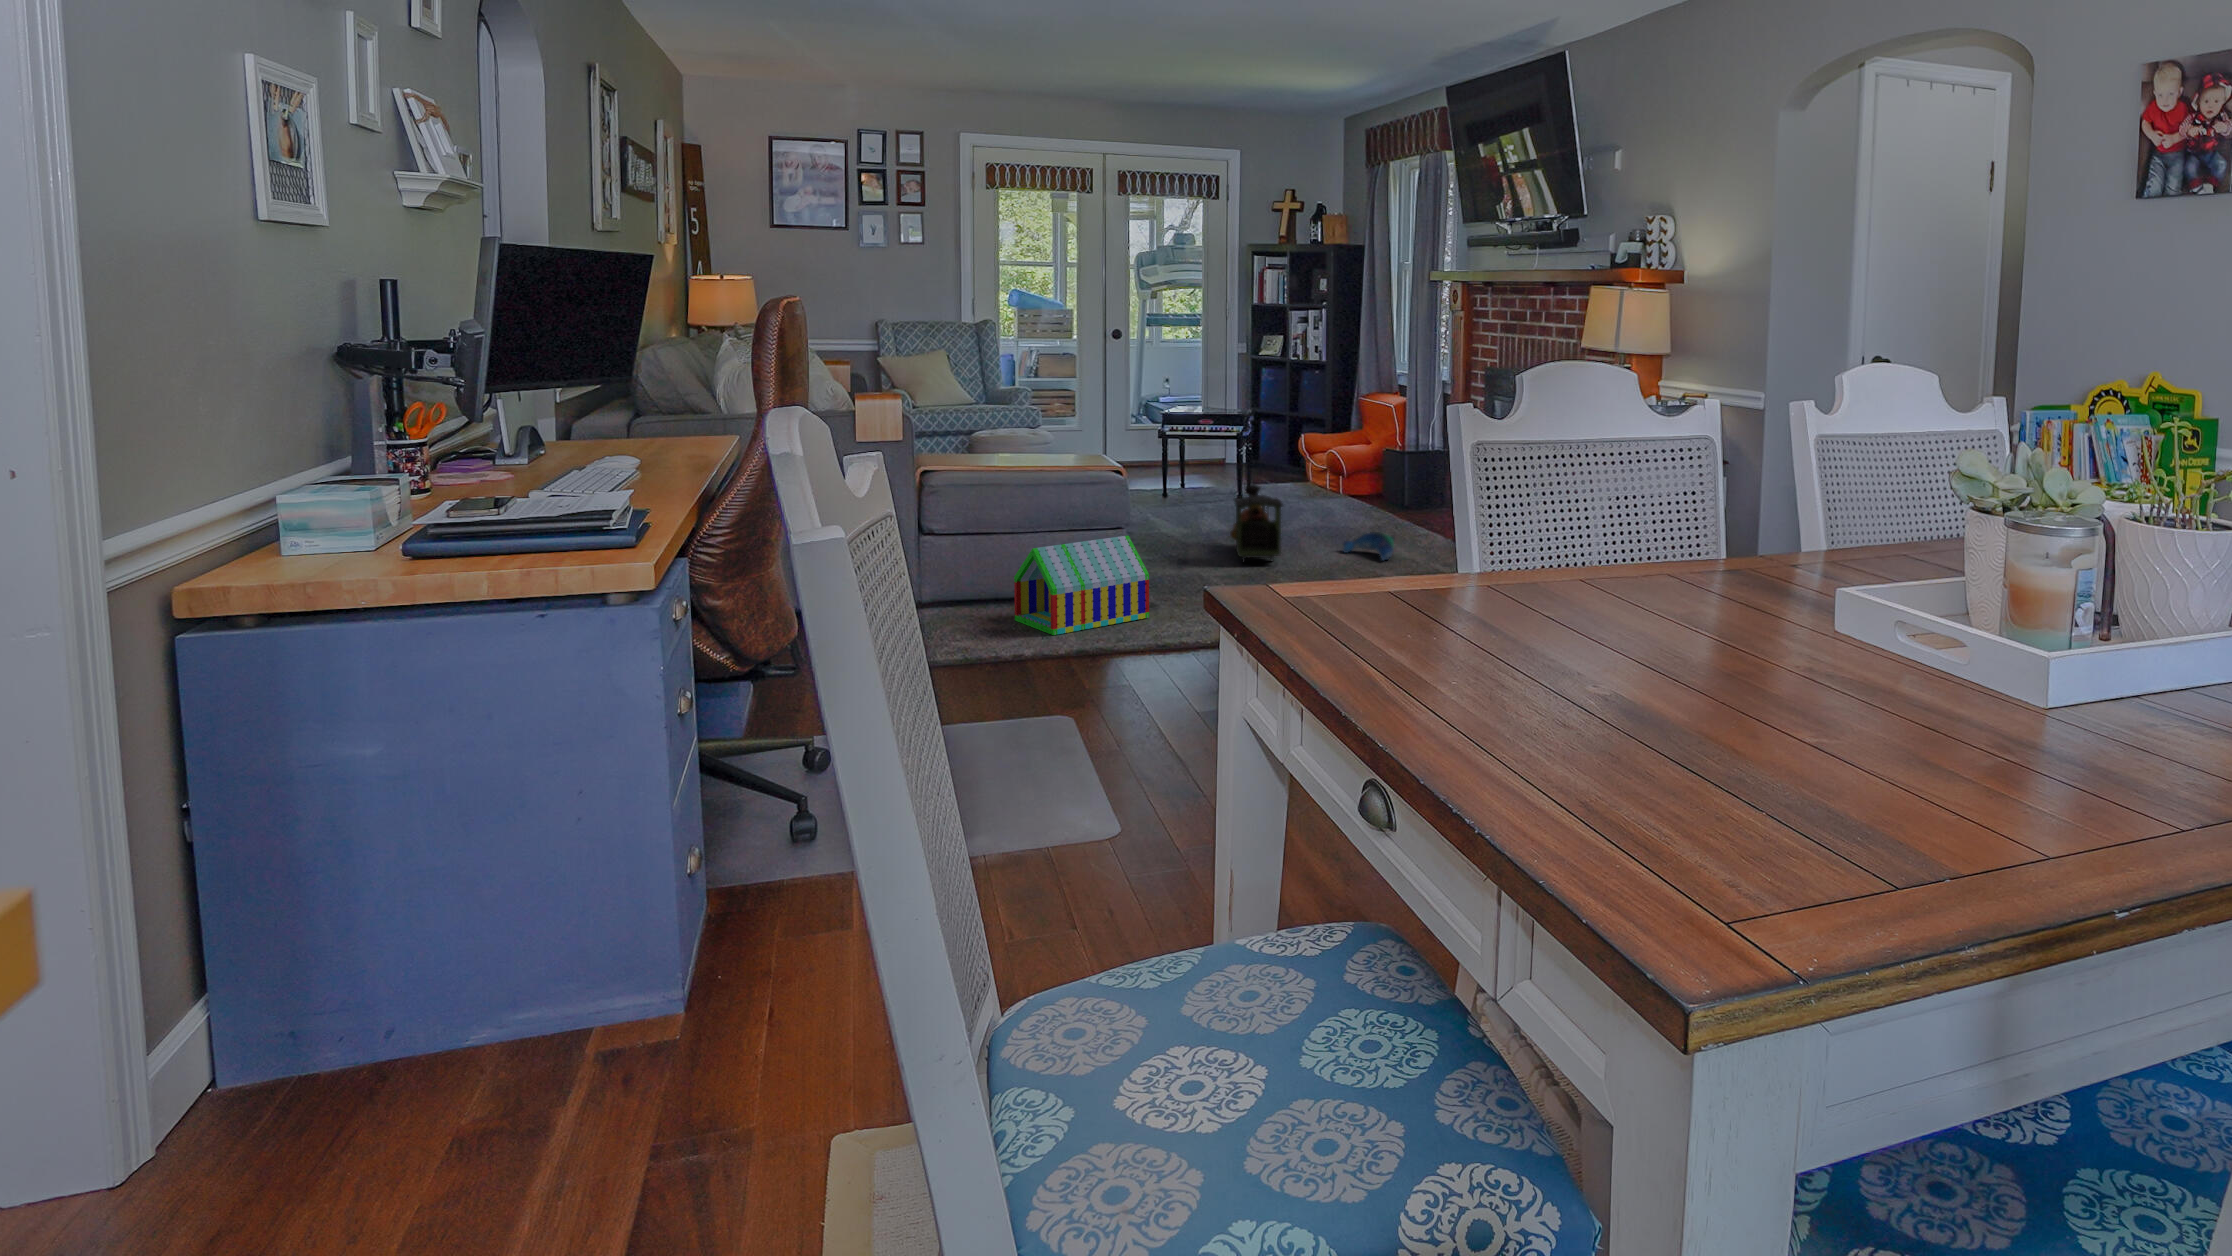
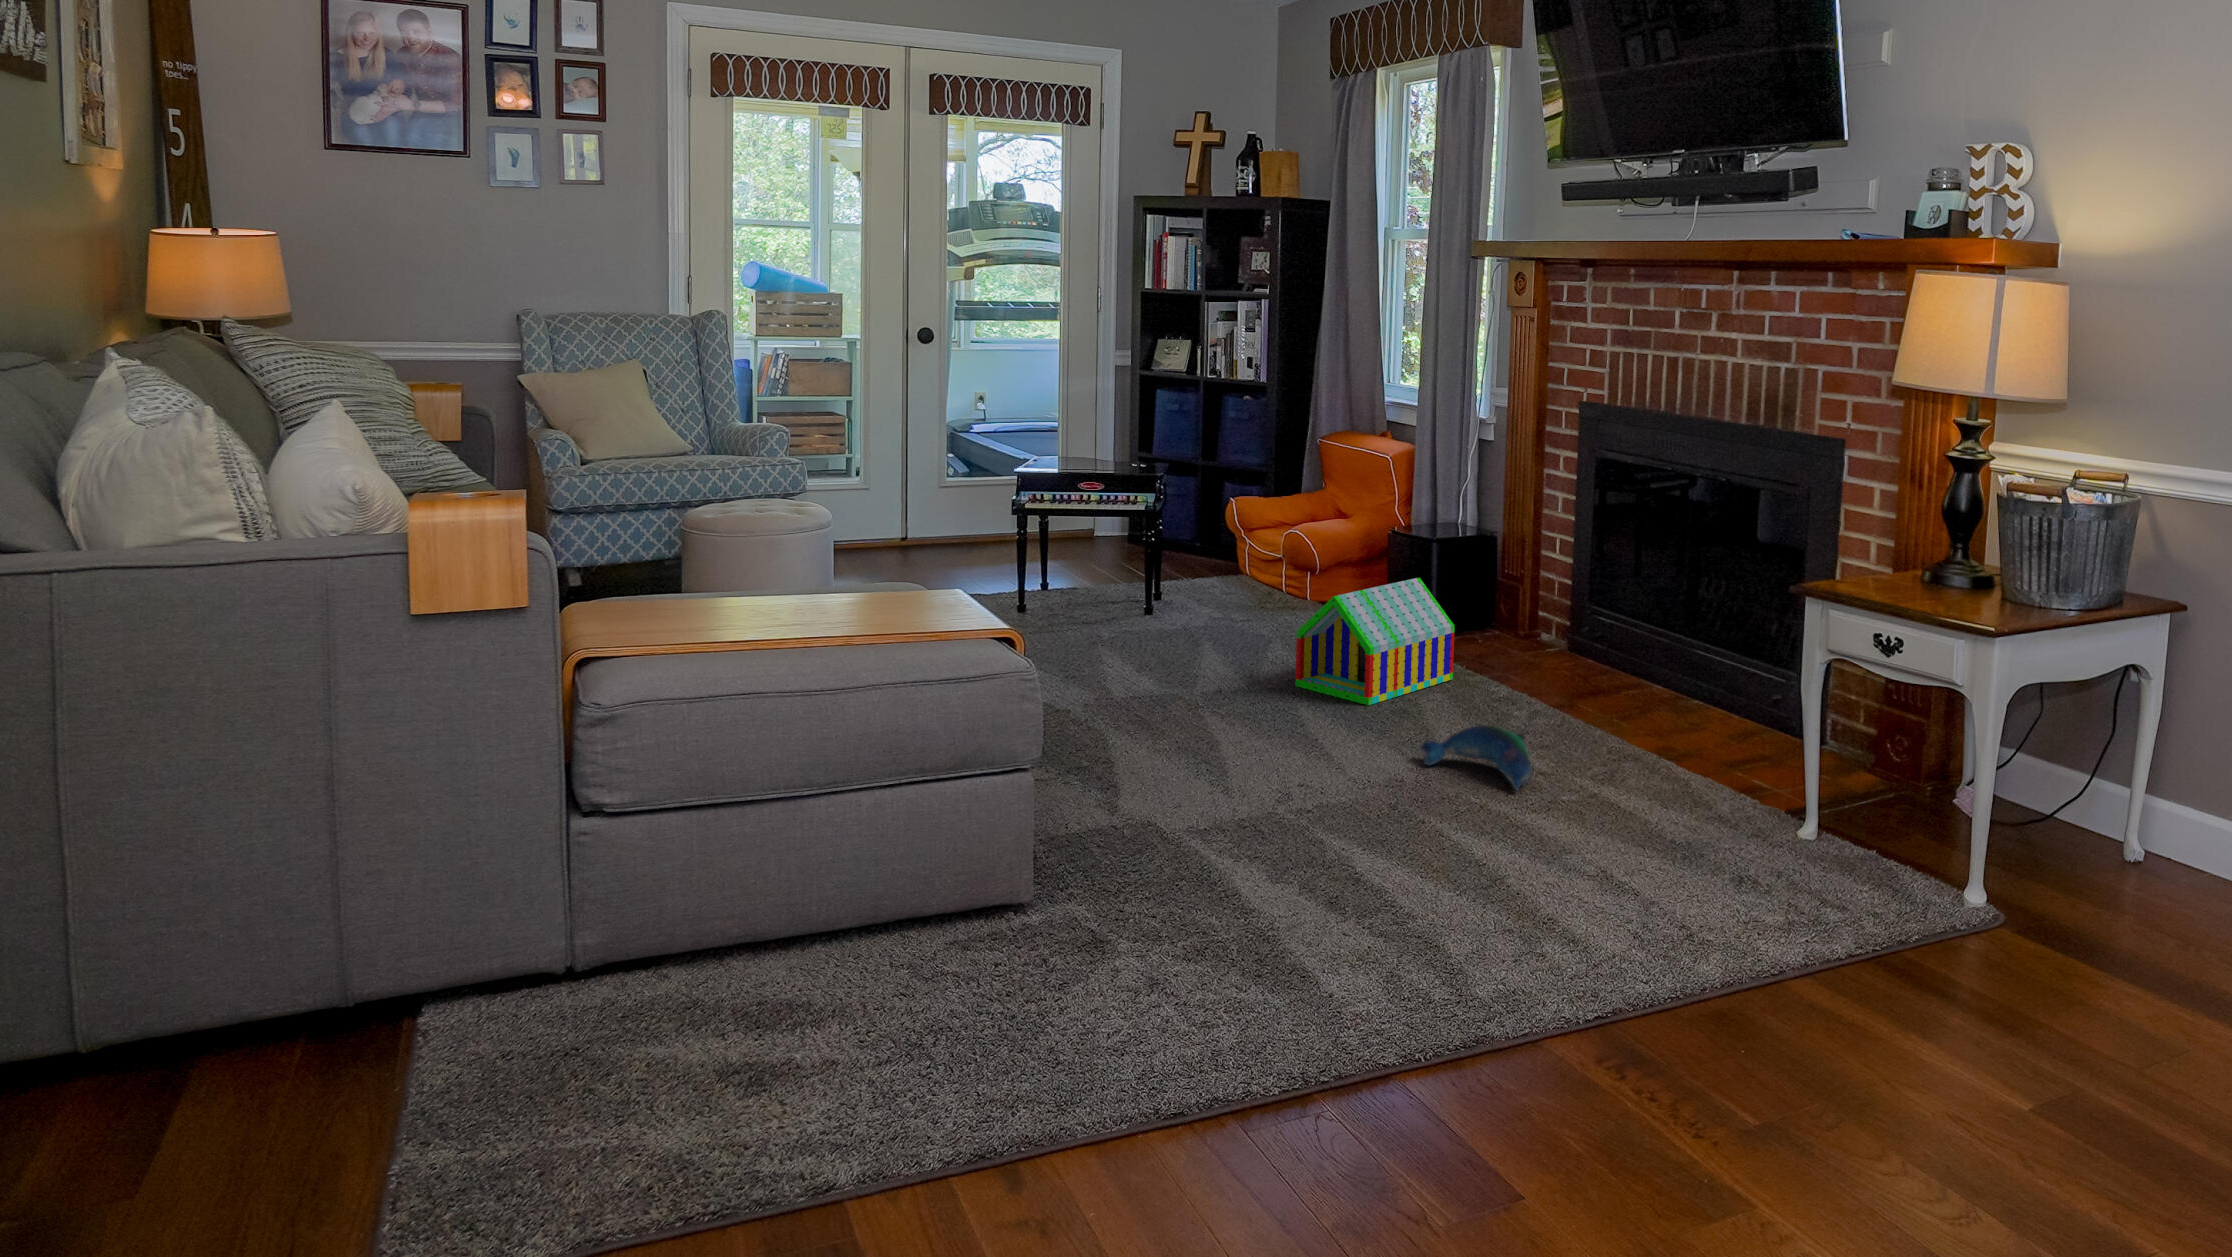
toy train: present [1230,484,1283,561] -> none [1205,635,1341,804]
toy house: present [1014,536,1149,635] -> present [1295,578,1455,705]

